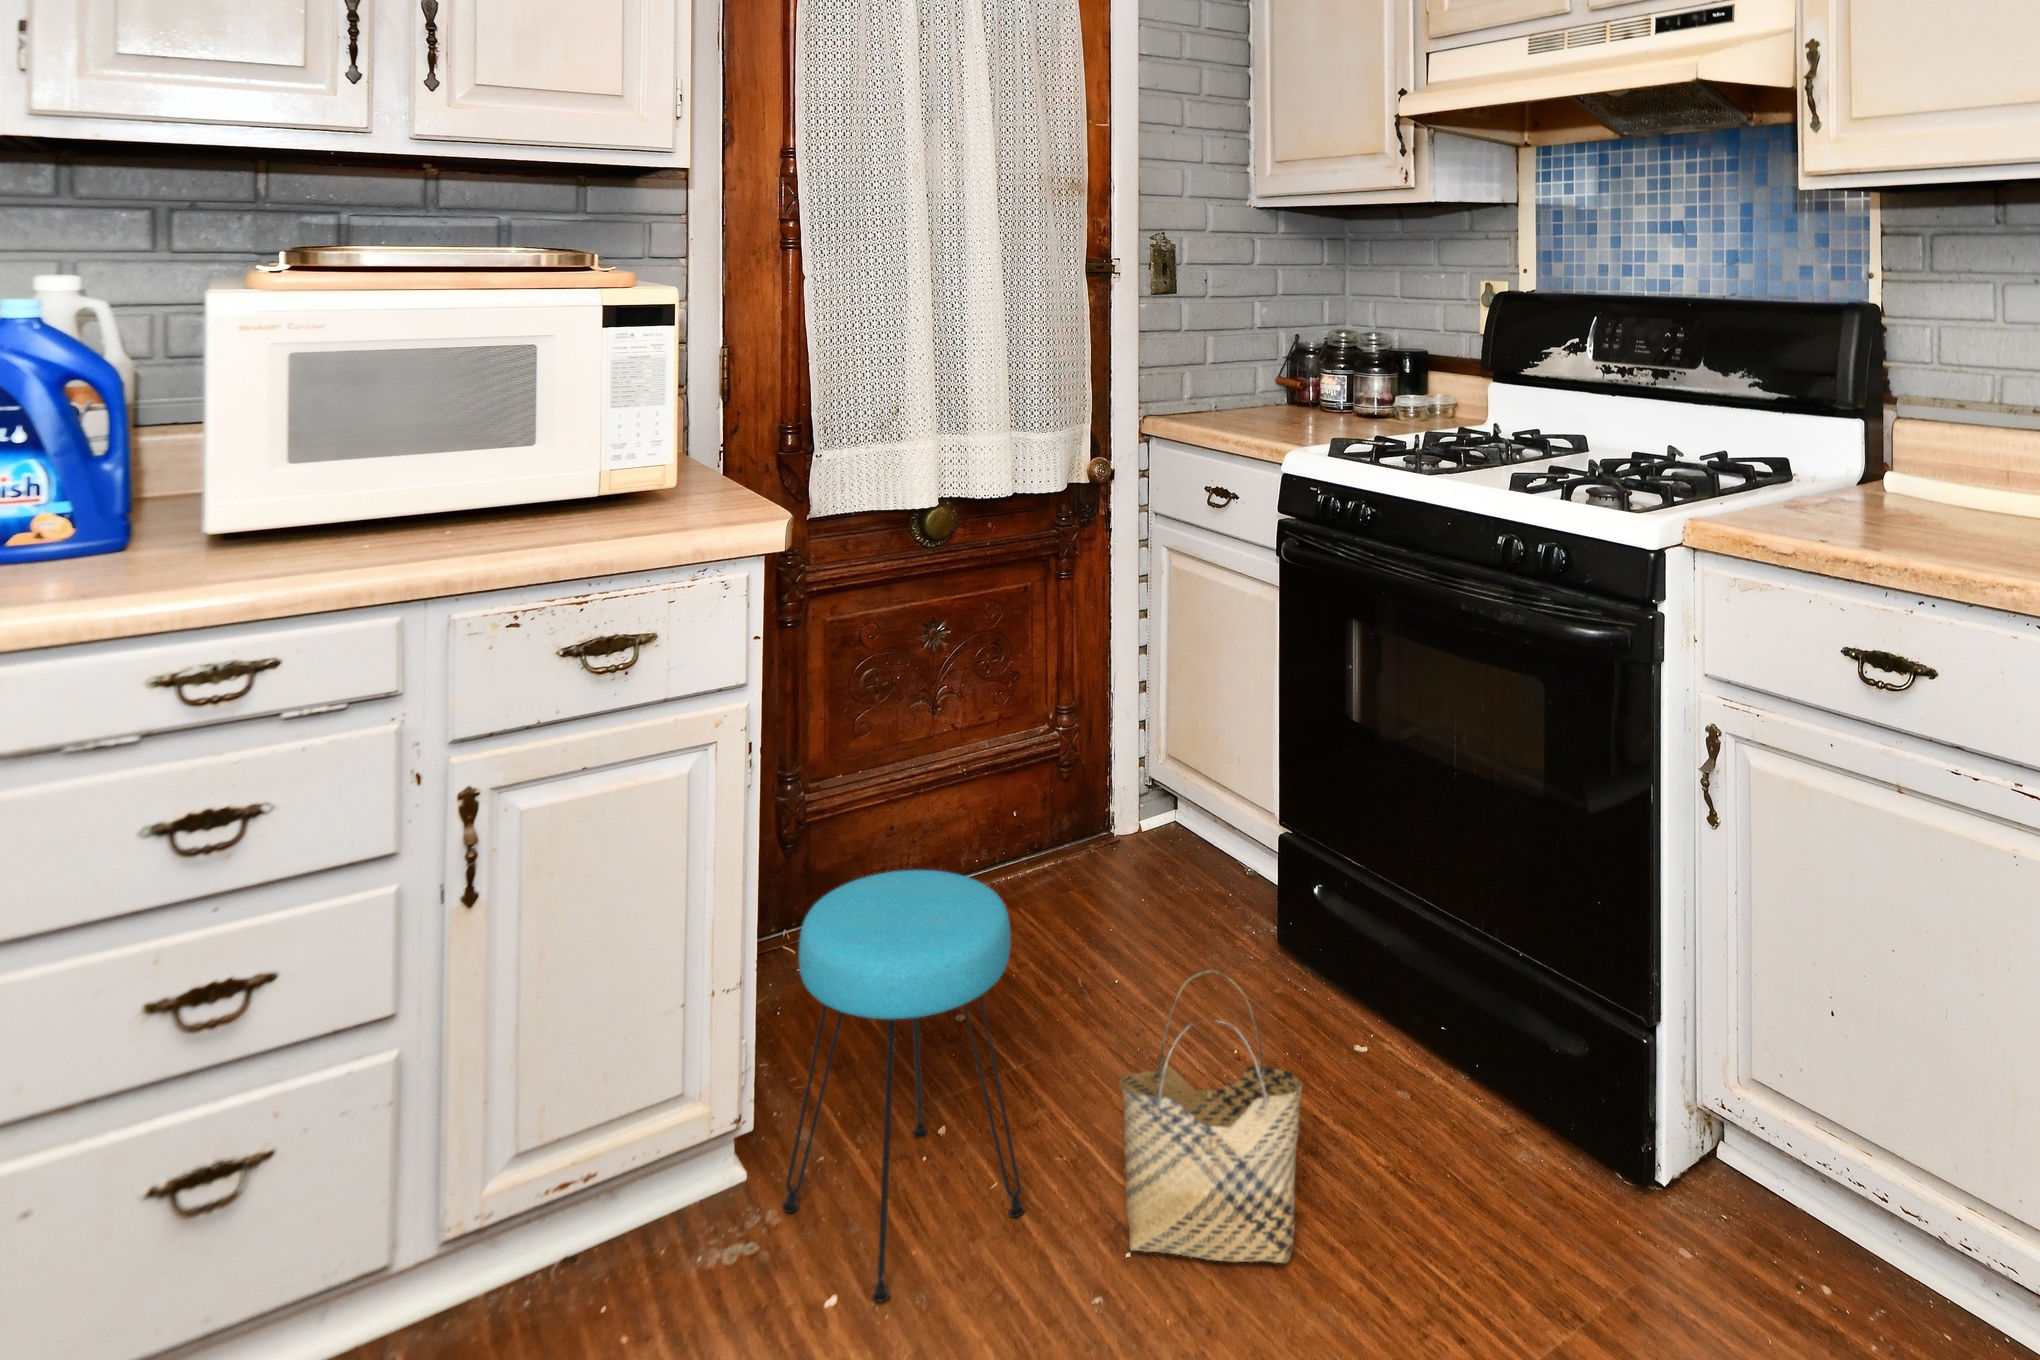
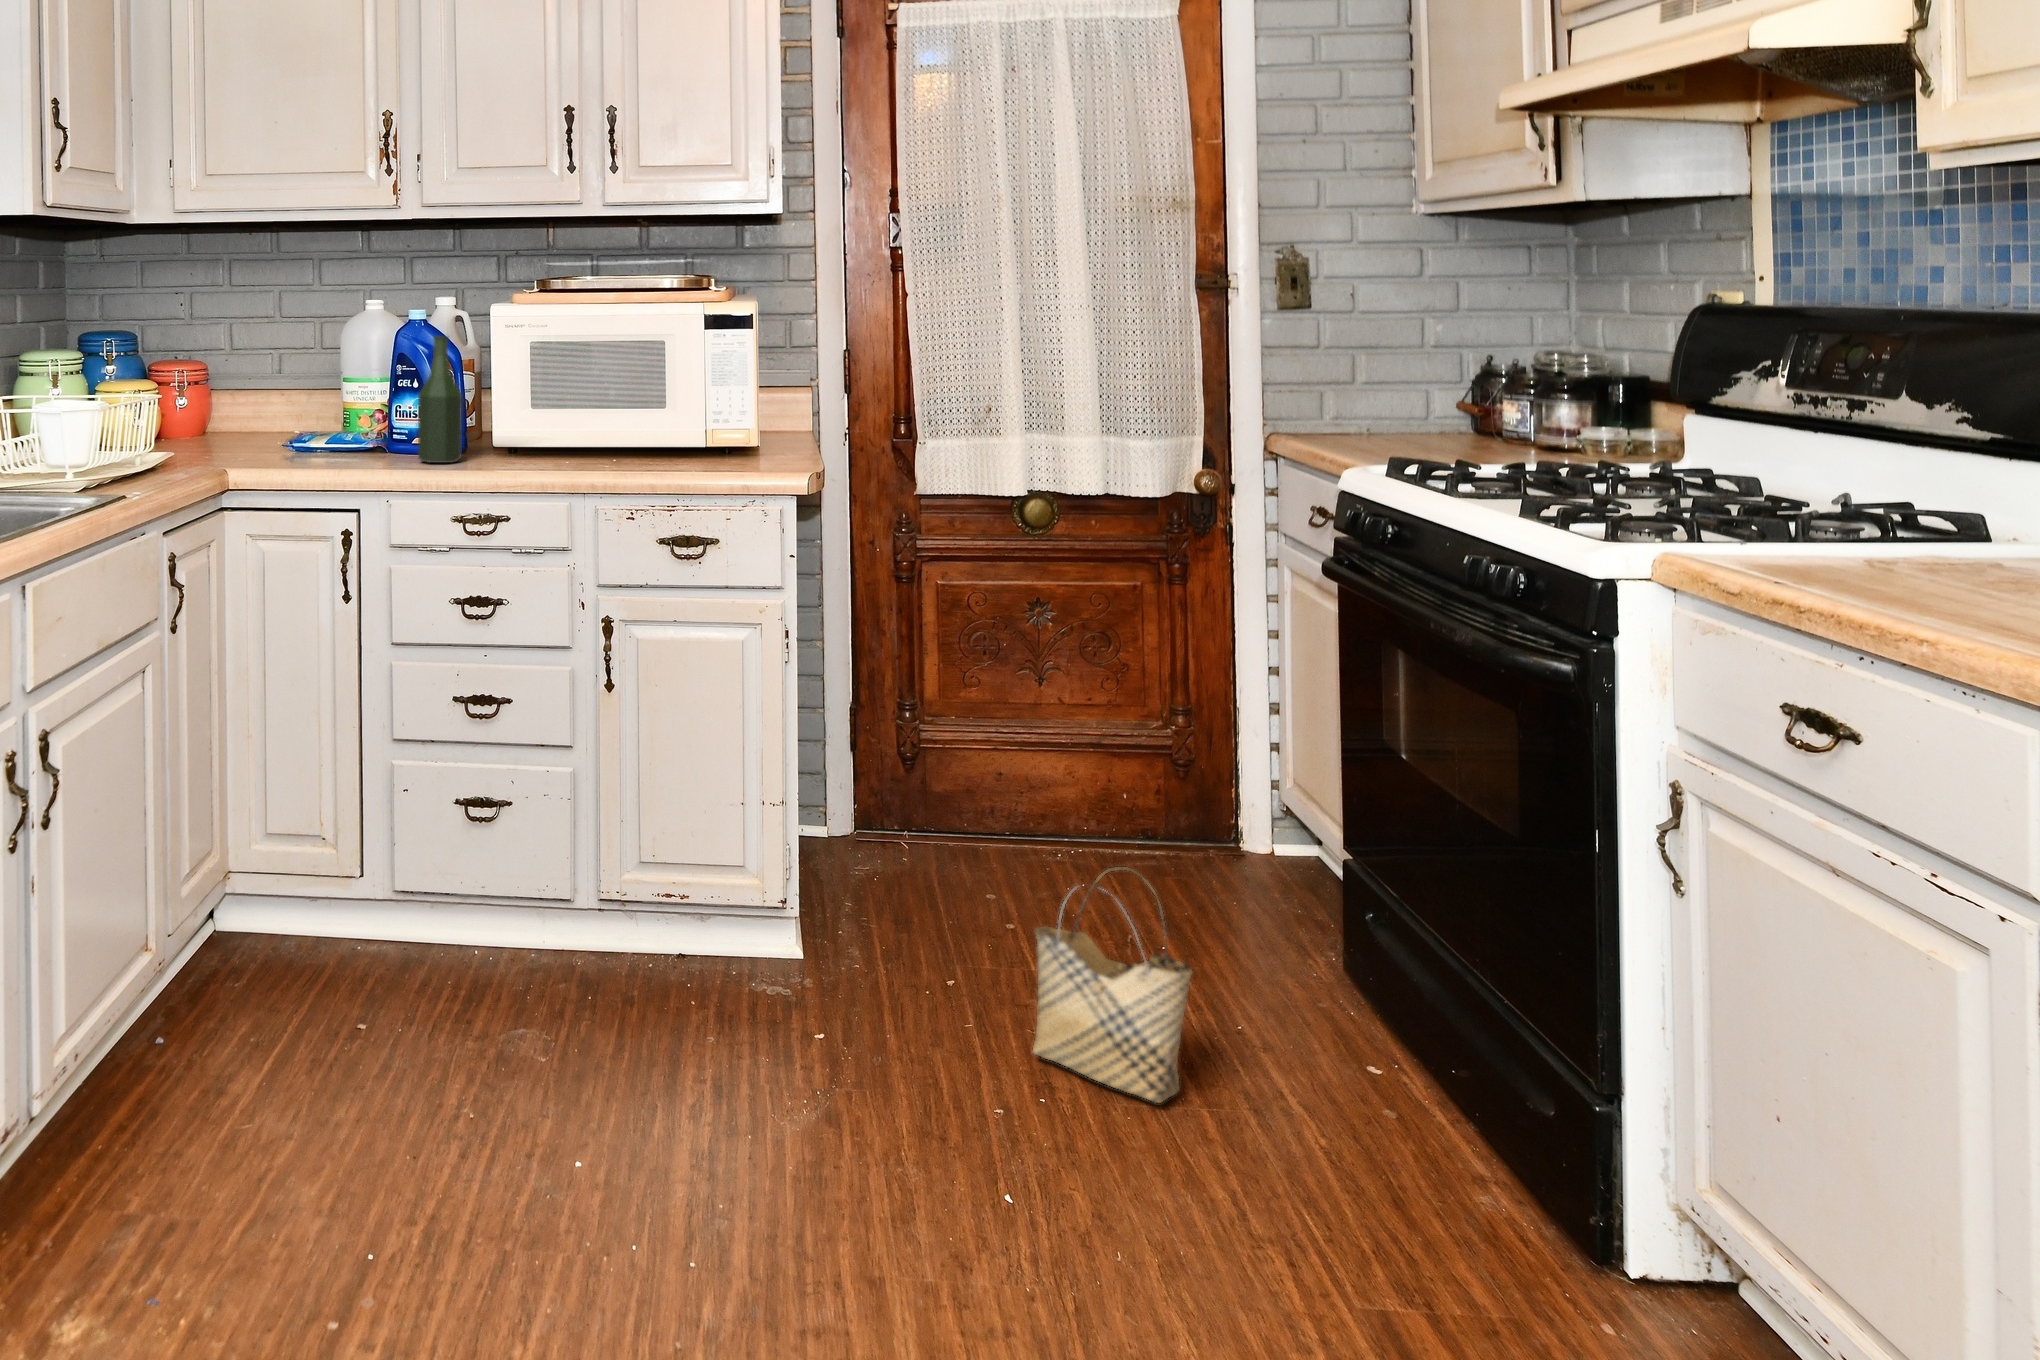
bottle: none [39,339,142,576] -> present [418,336,463,463]
stool: present [782,870,1024,1302] -> none [801,744,969,1015]

